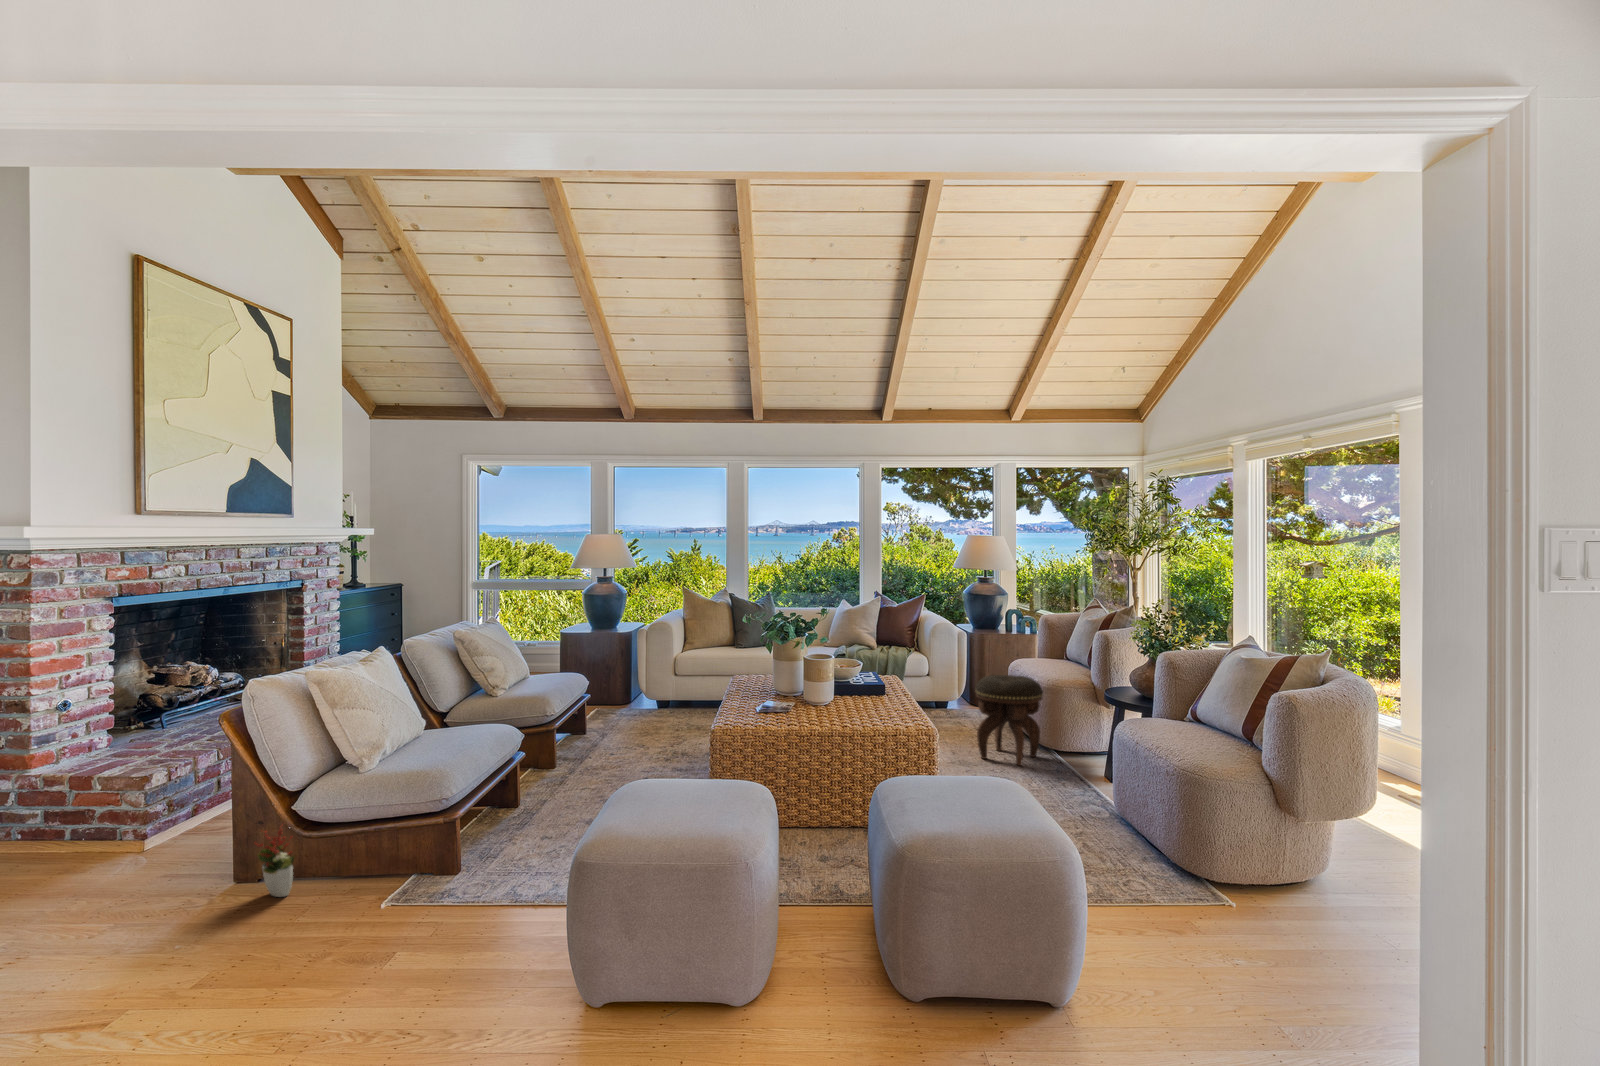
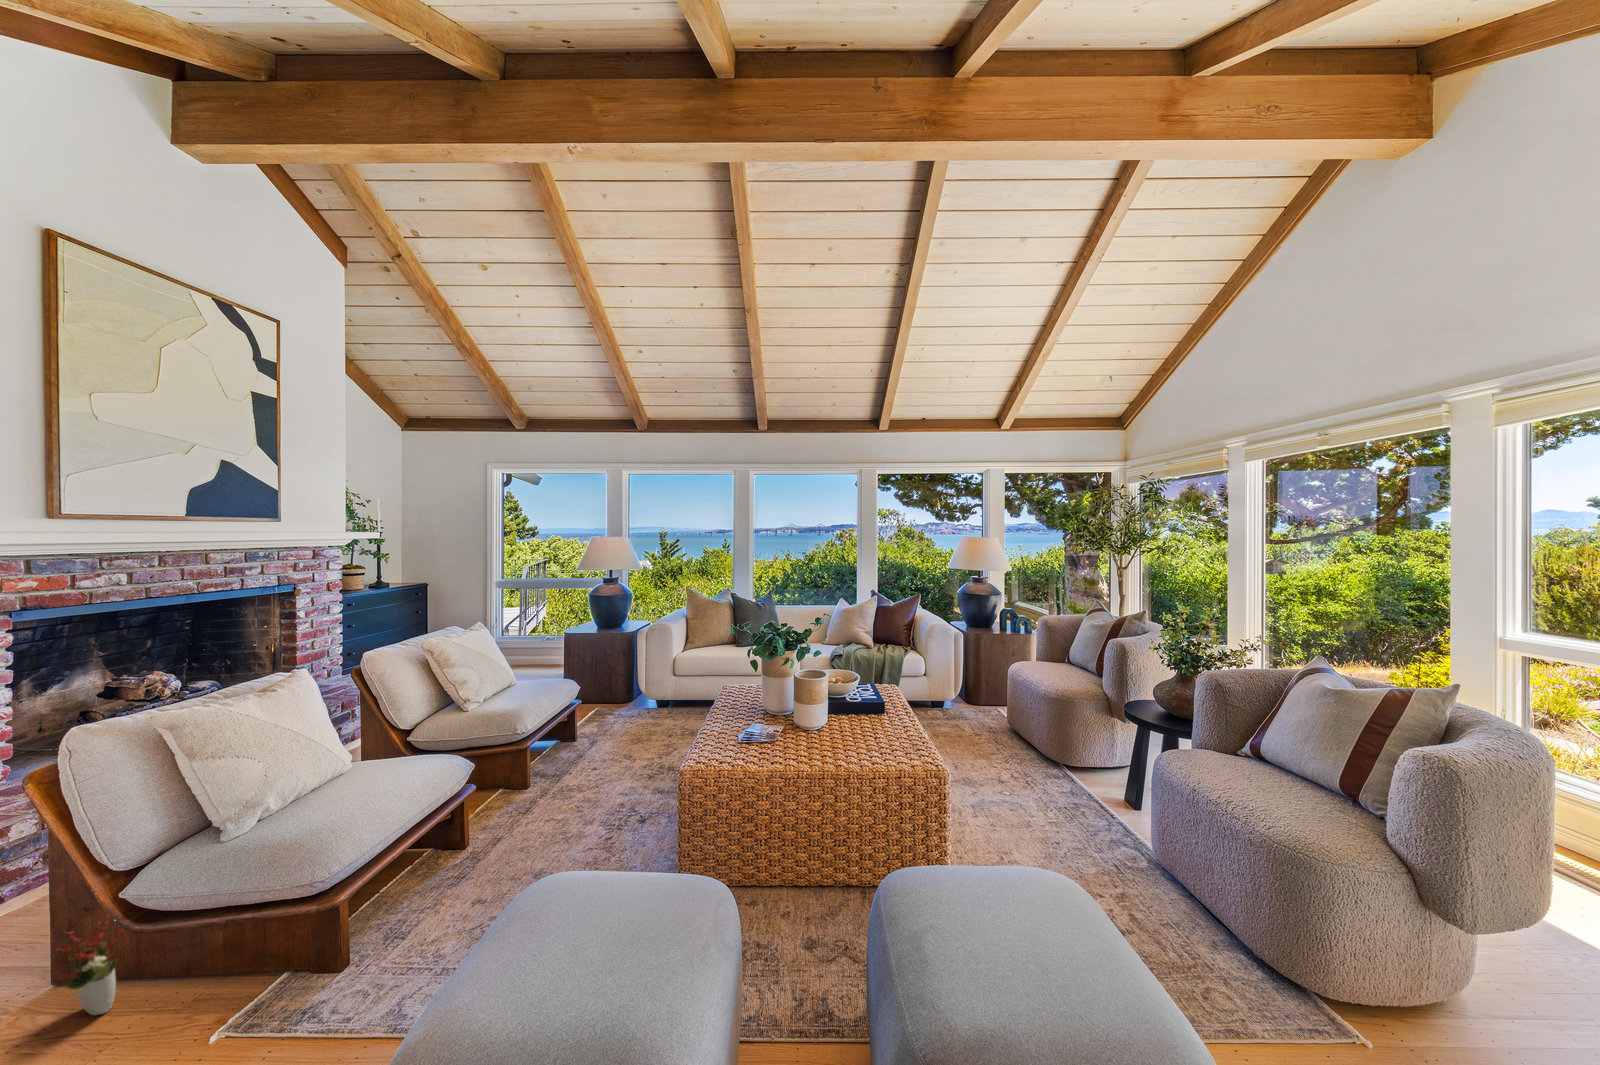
footstool: present [975,675,1043,766] -> none [979,685,1053,787]

